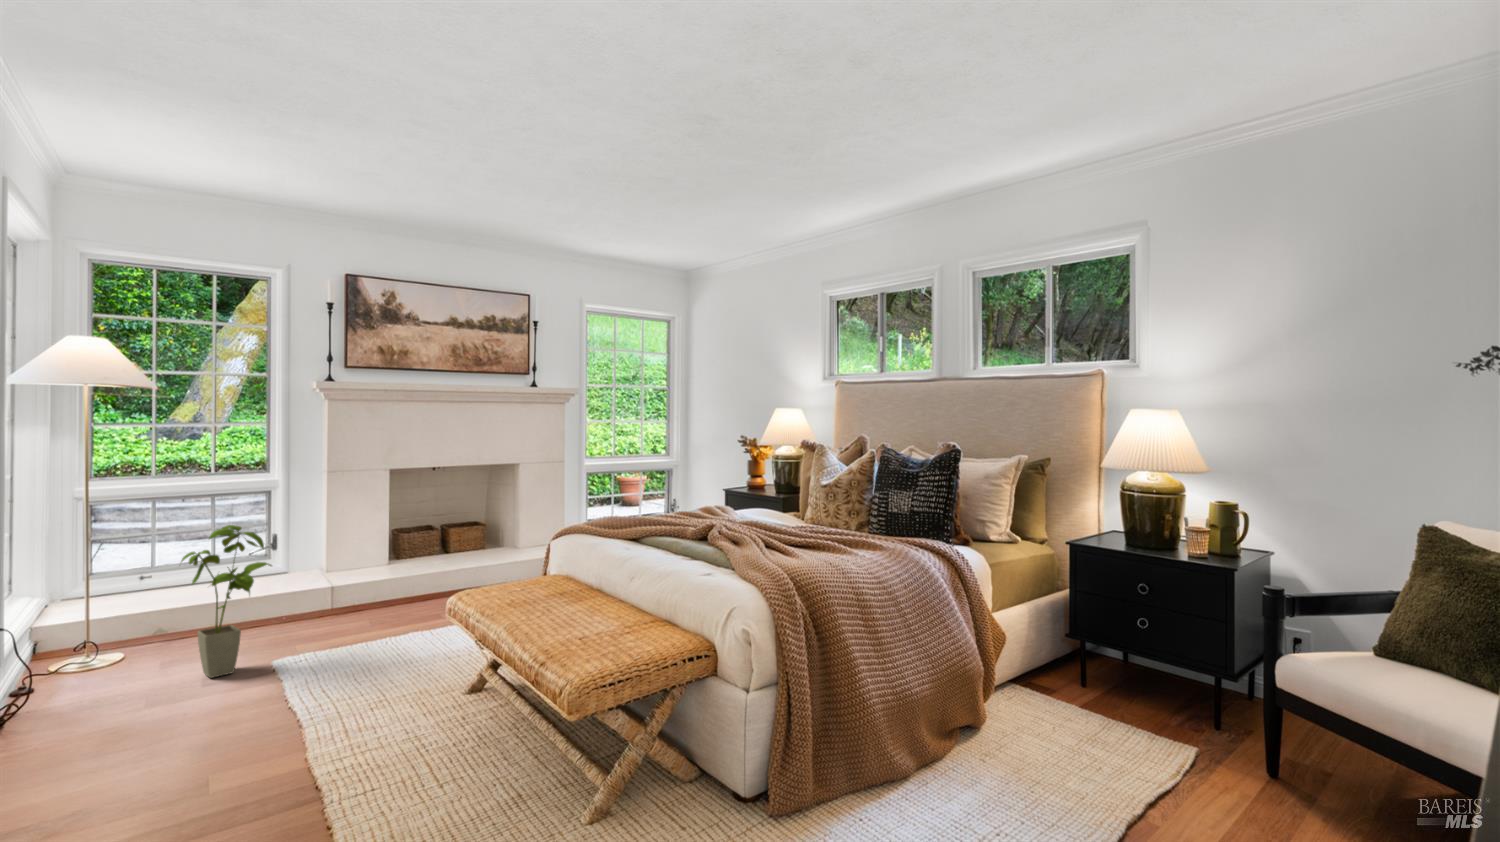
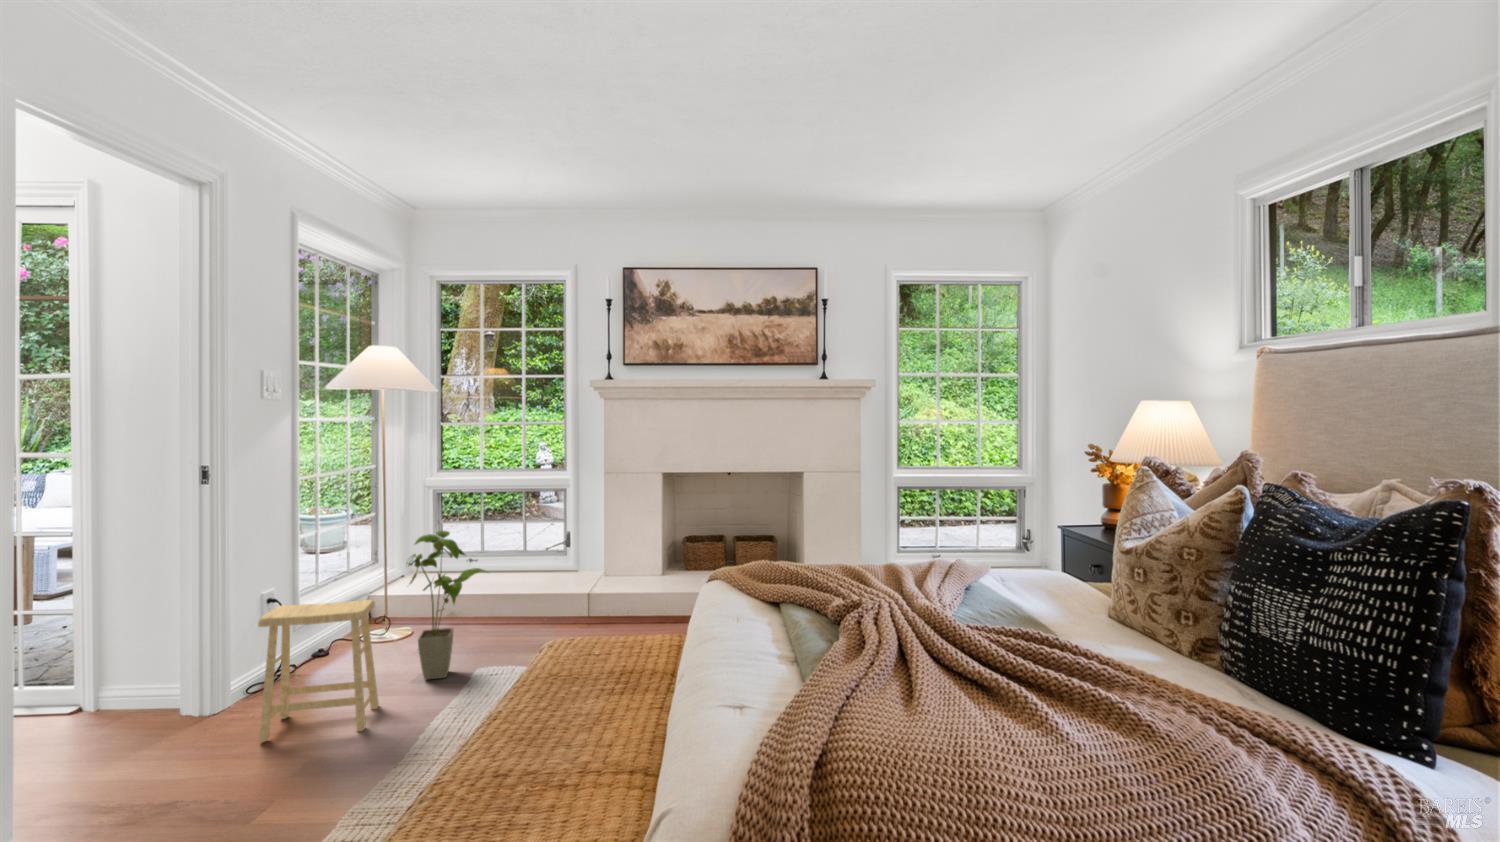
footstool: none [63,594,197,751] -> present [258,600,379,742]

